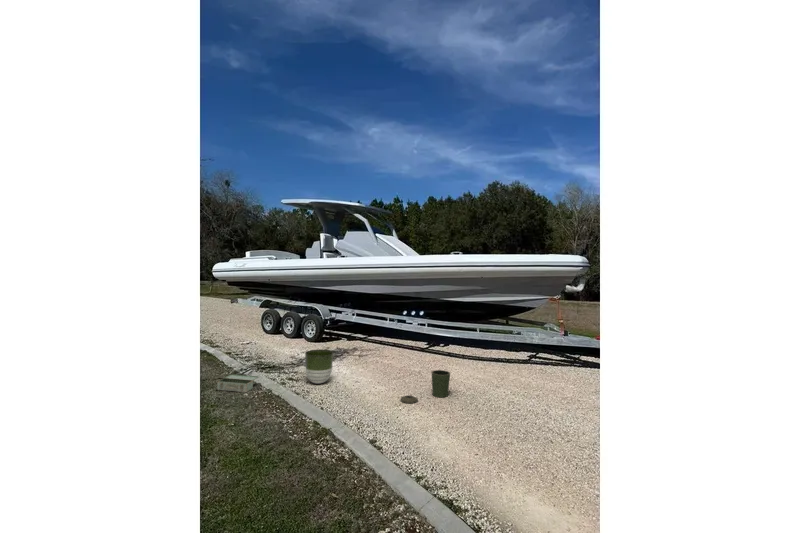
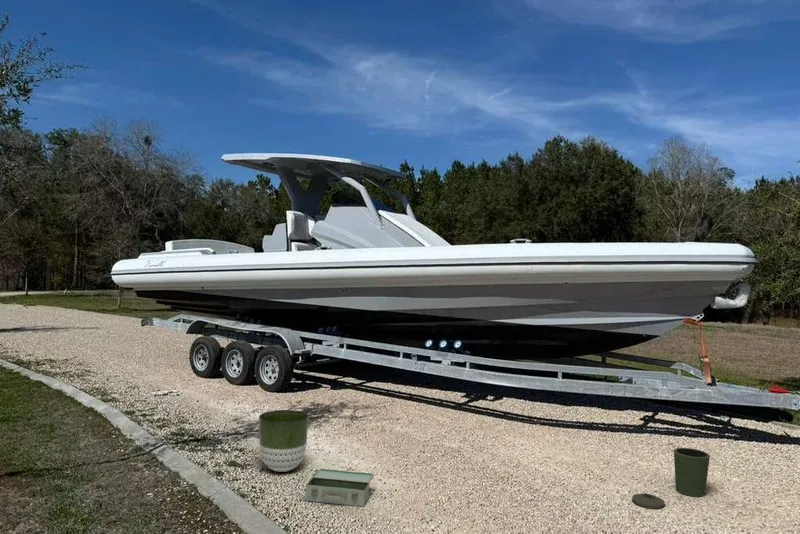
trash can: present [401,370,450,404] -> present [632,448,710,509]
toolbox: present [217,374,258,392] -> present [305,469,374,507]

